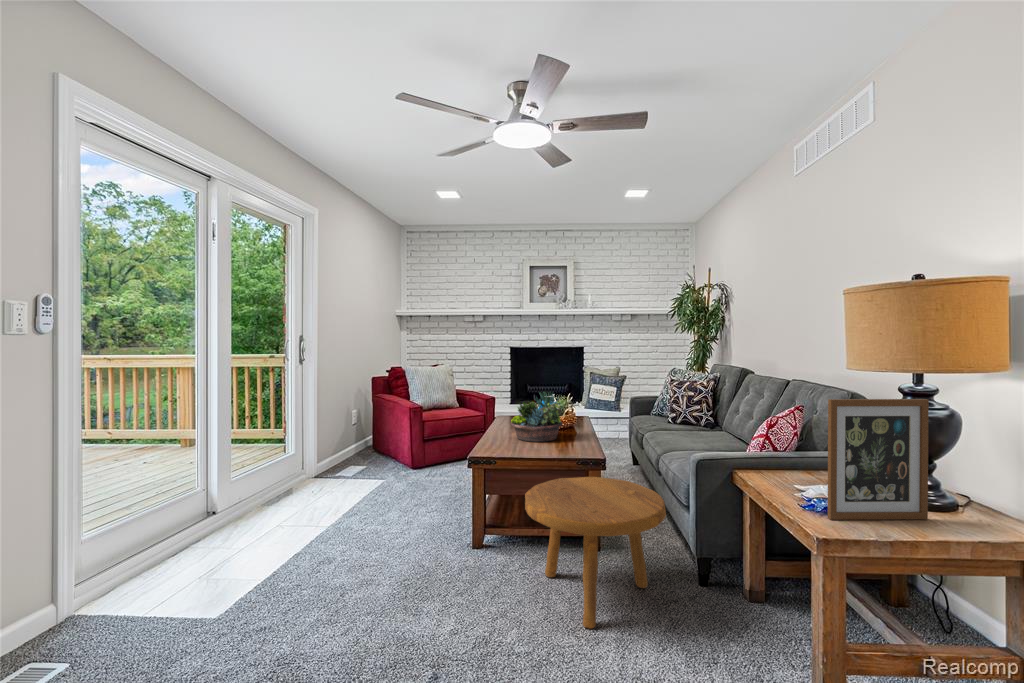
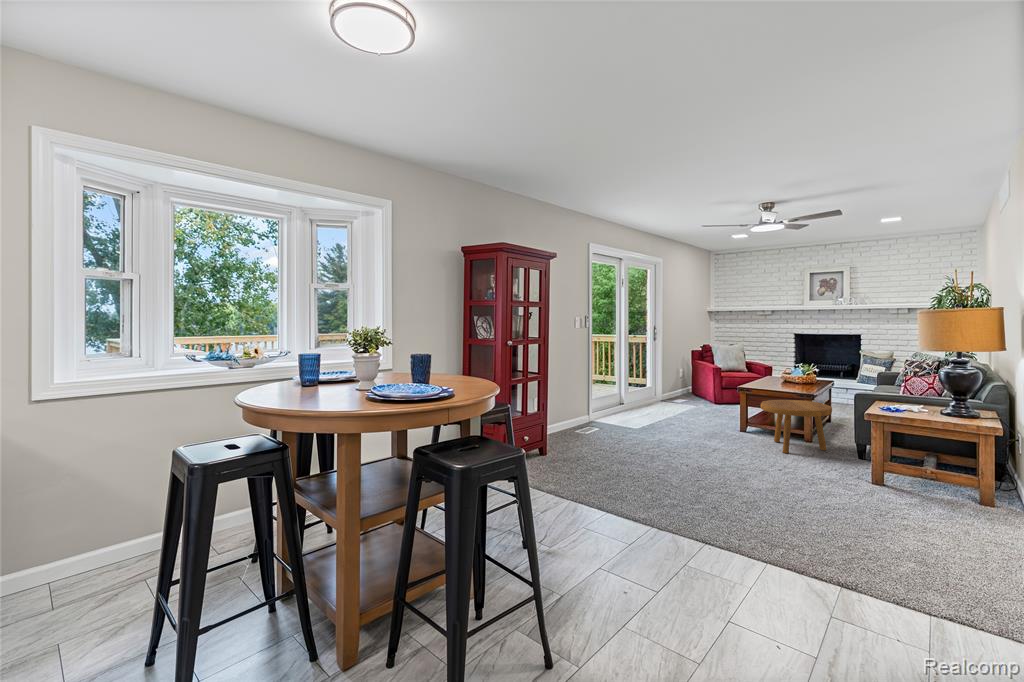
succulent planter: present [511,393,563,442] -> none [768,361,801,387]
picture frame: present [828,399,929,520] -> none [884,362,937,414]

